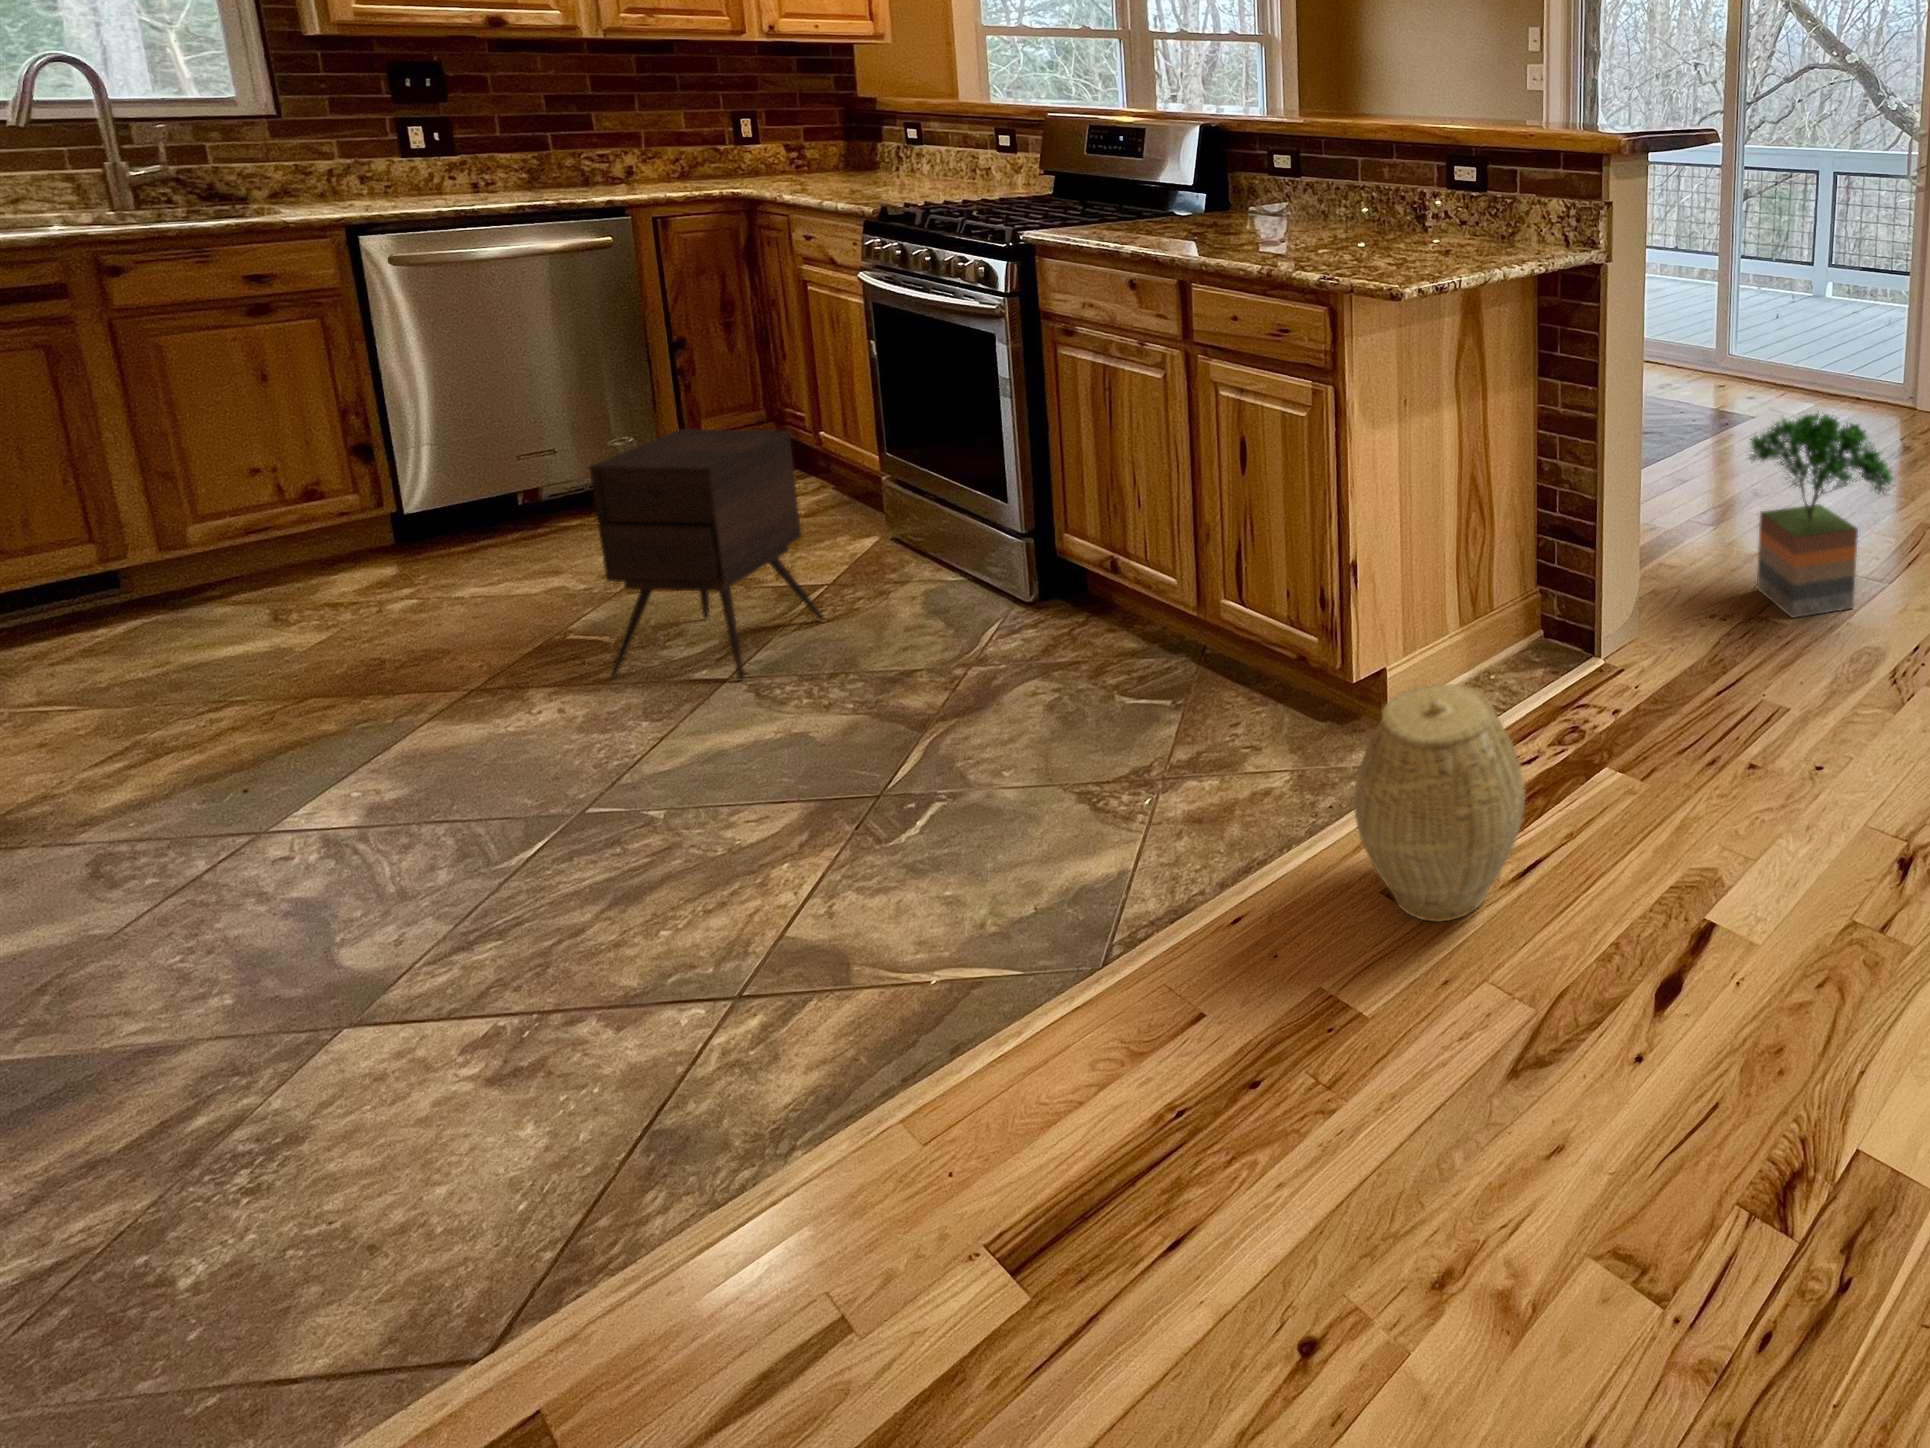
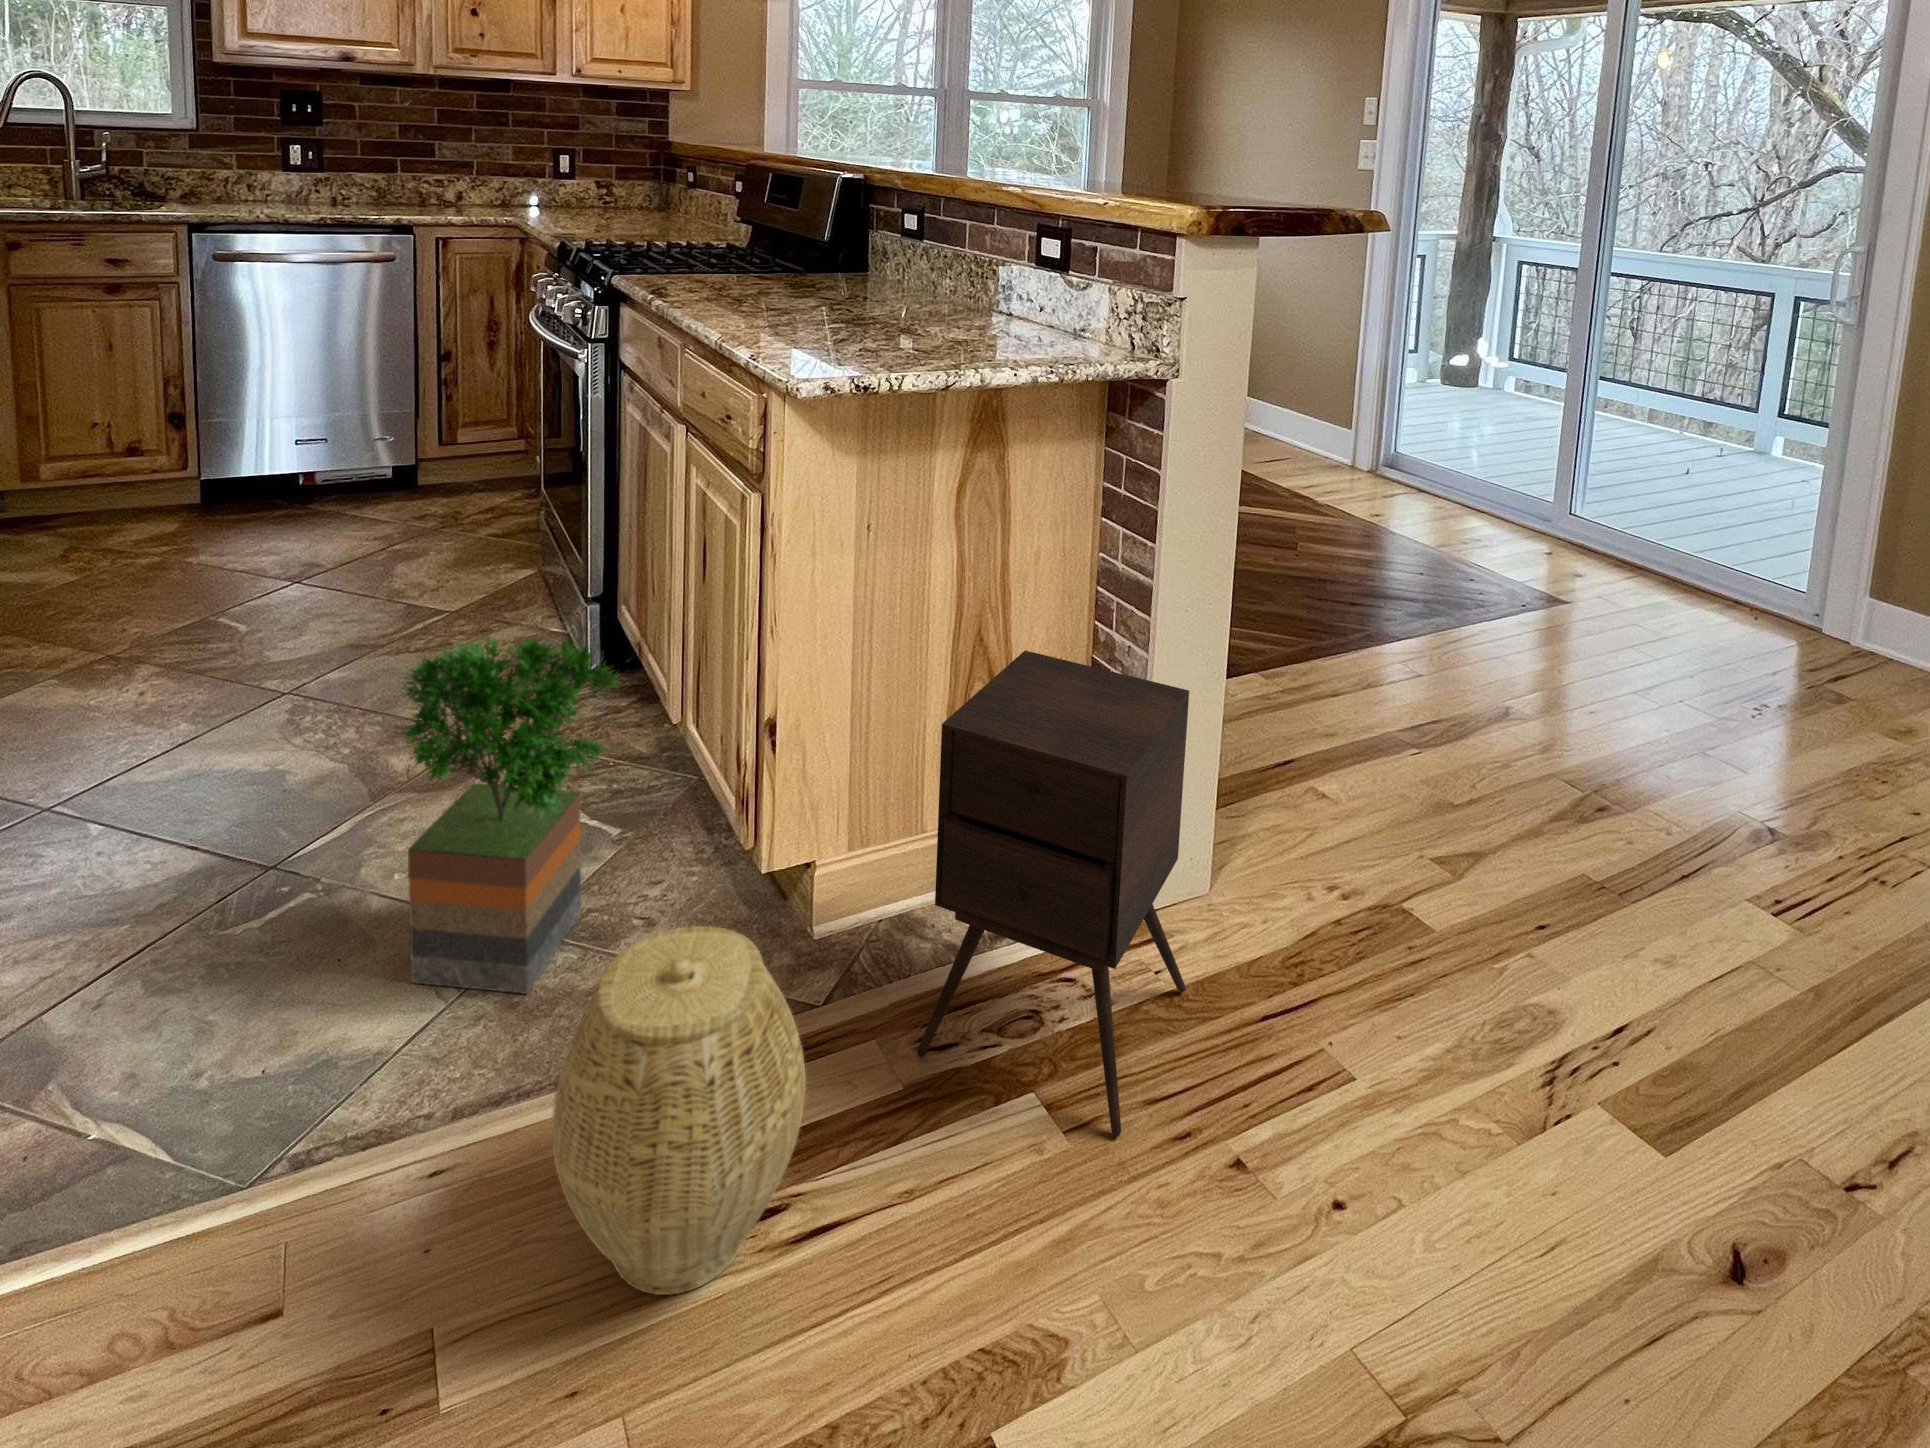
potted tree: present [1748,414,1893,618] -> present [399,636,619,994]
side table: present [589,429,824,680] -> present [917,651,1189,1136]

